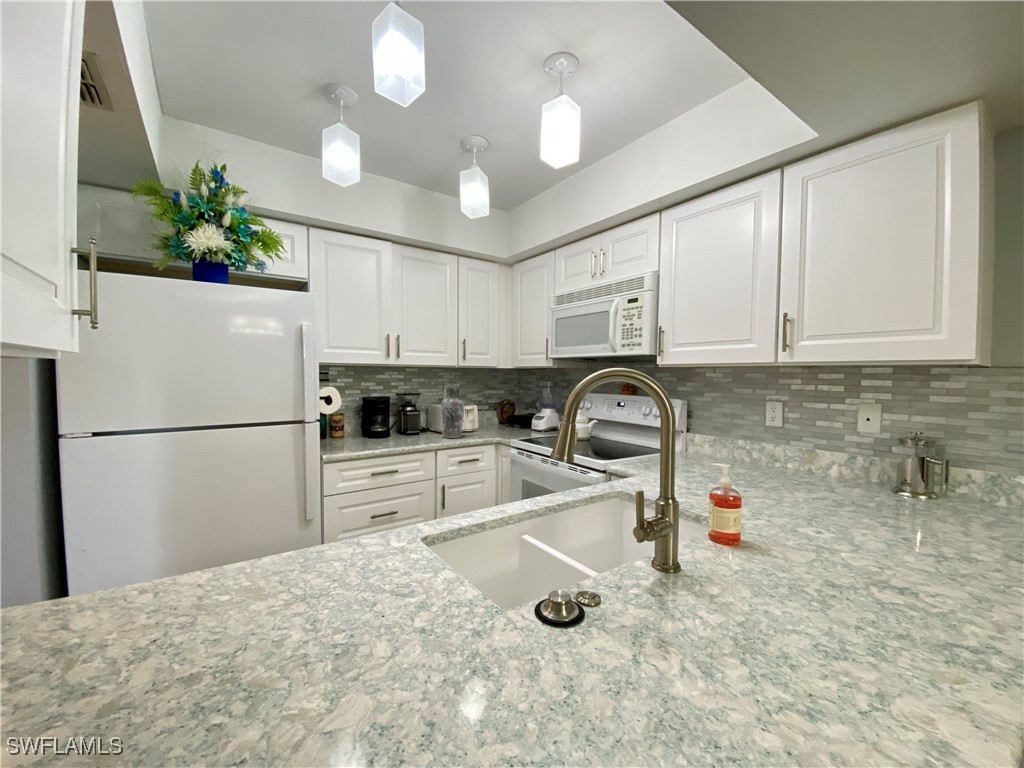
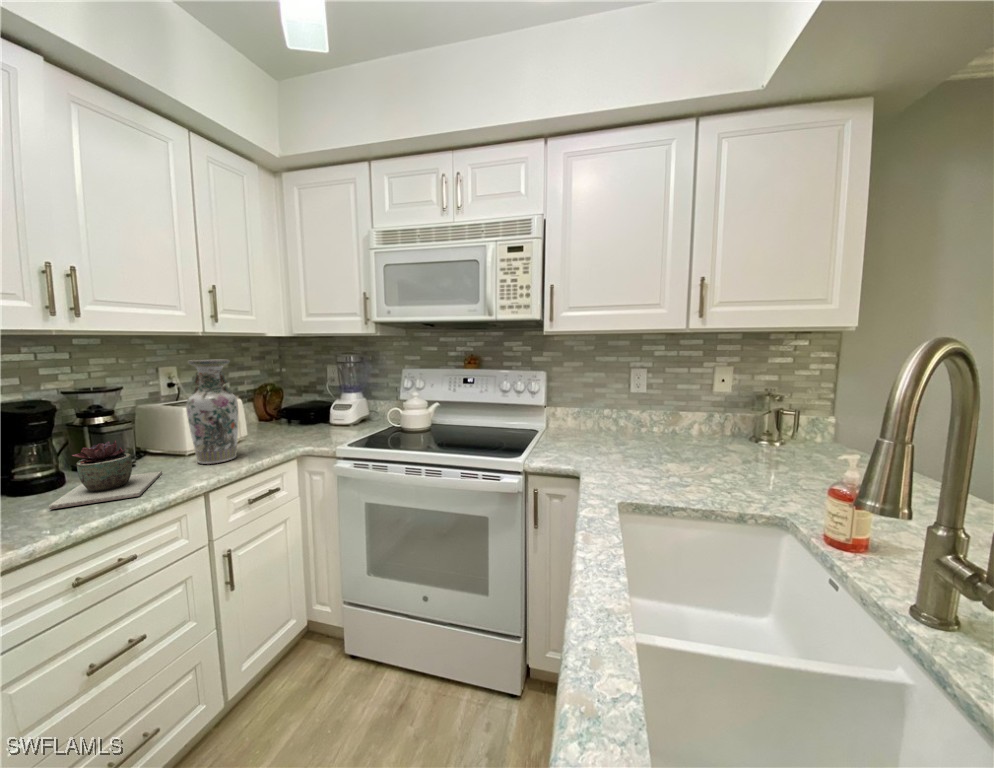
succulent plant: none [384,417,427,444] -> present [49,440,162,510]

